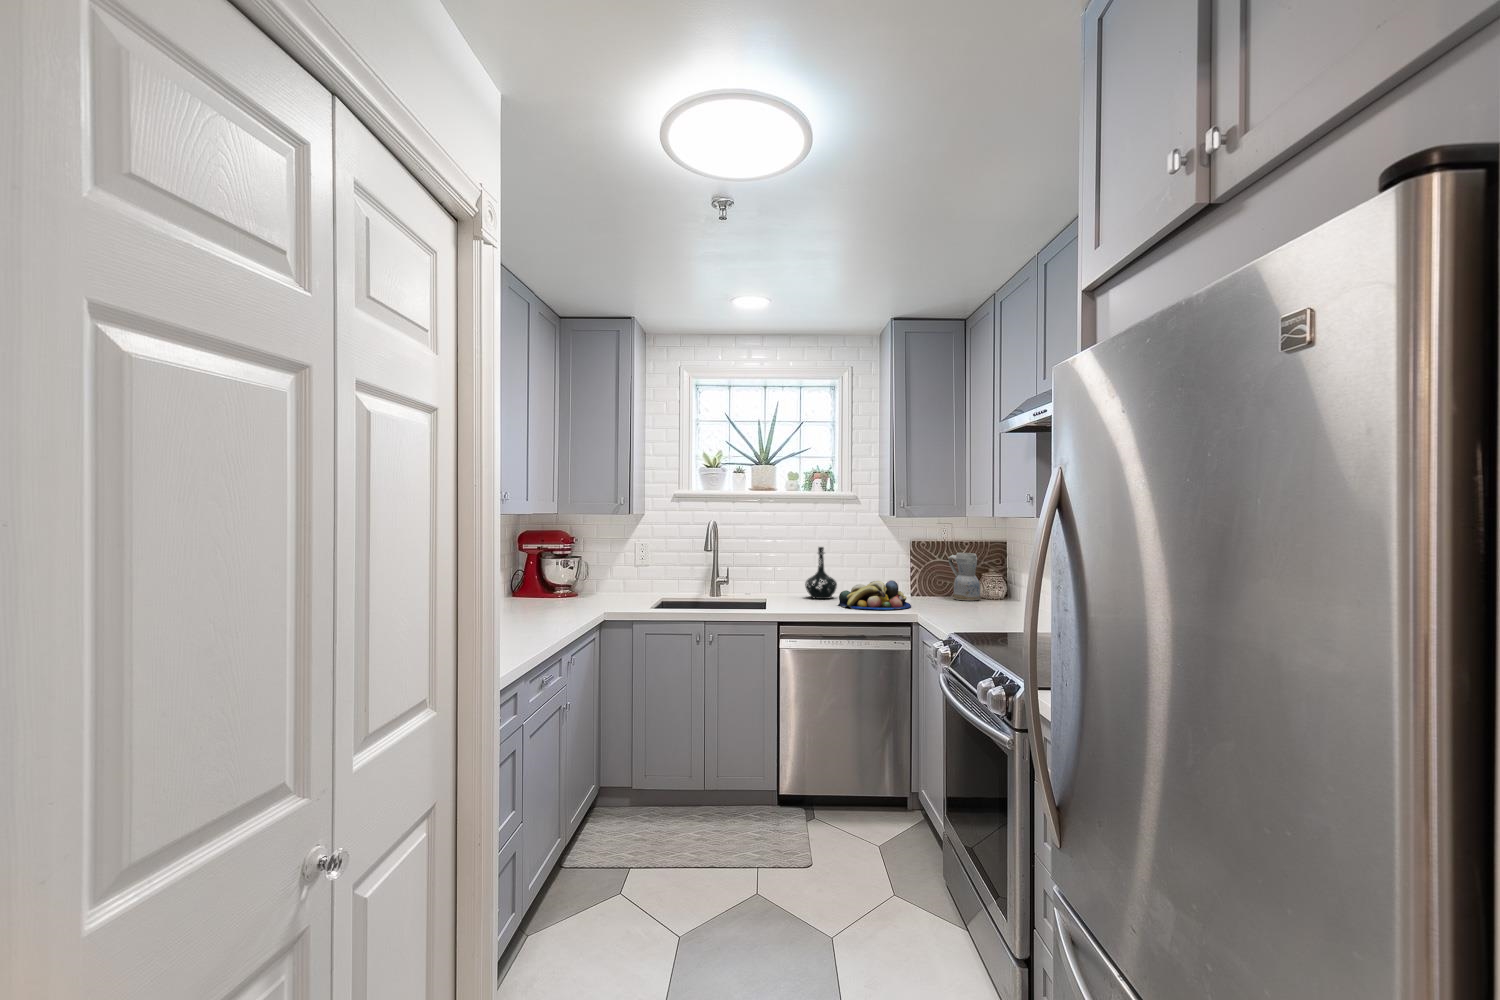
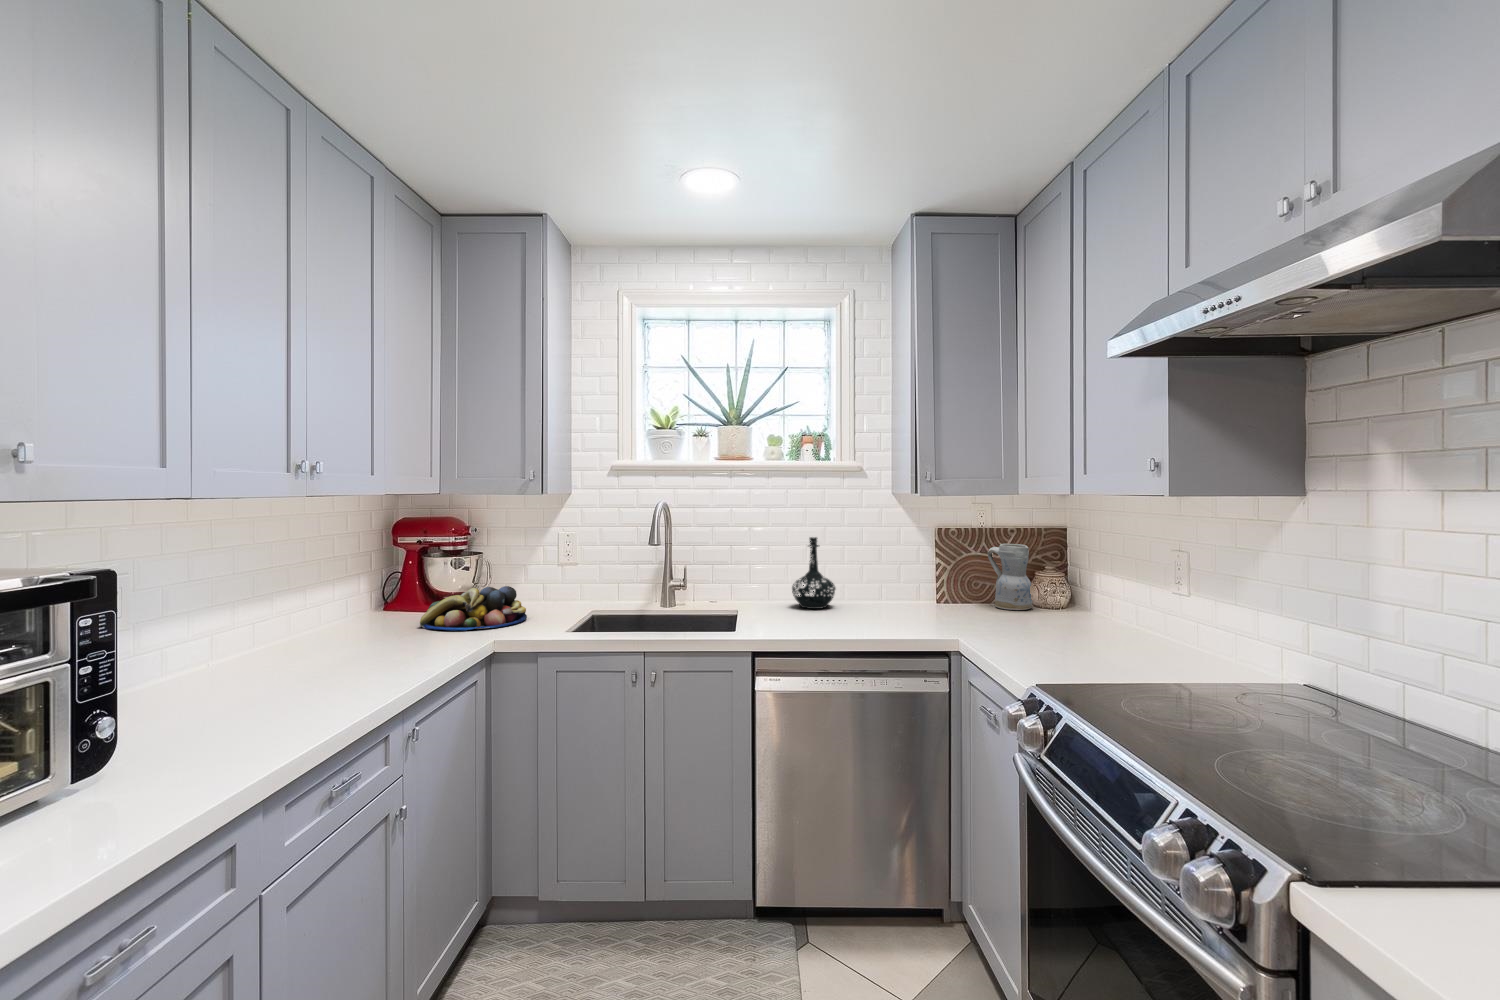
fruit bowl: present [839,580,911,610] -> present [420,586,527,631]

